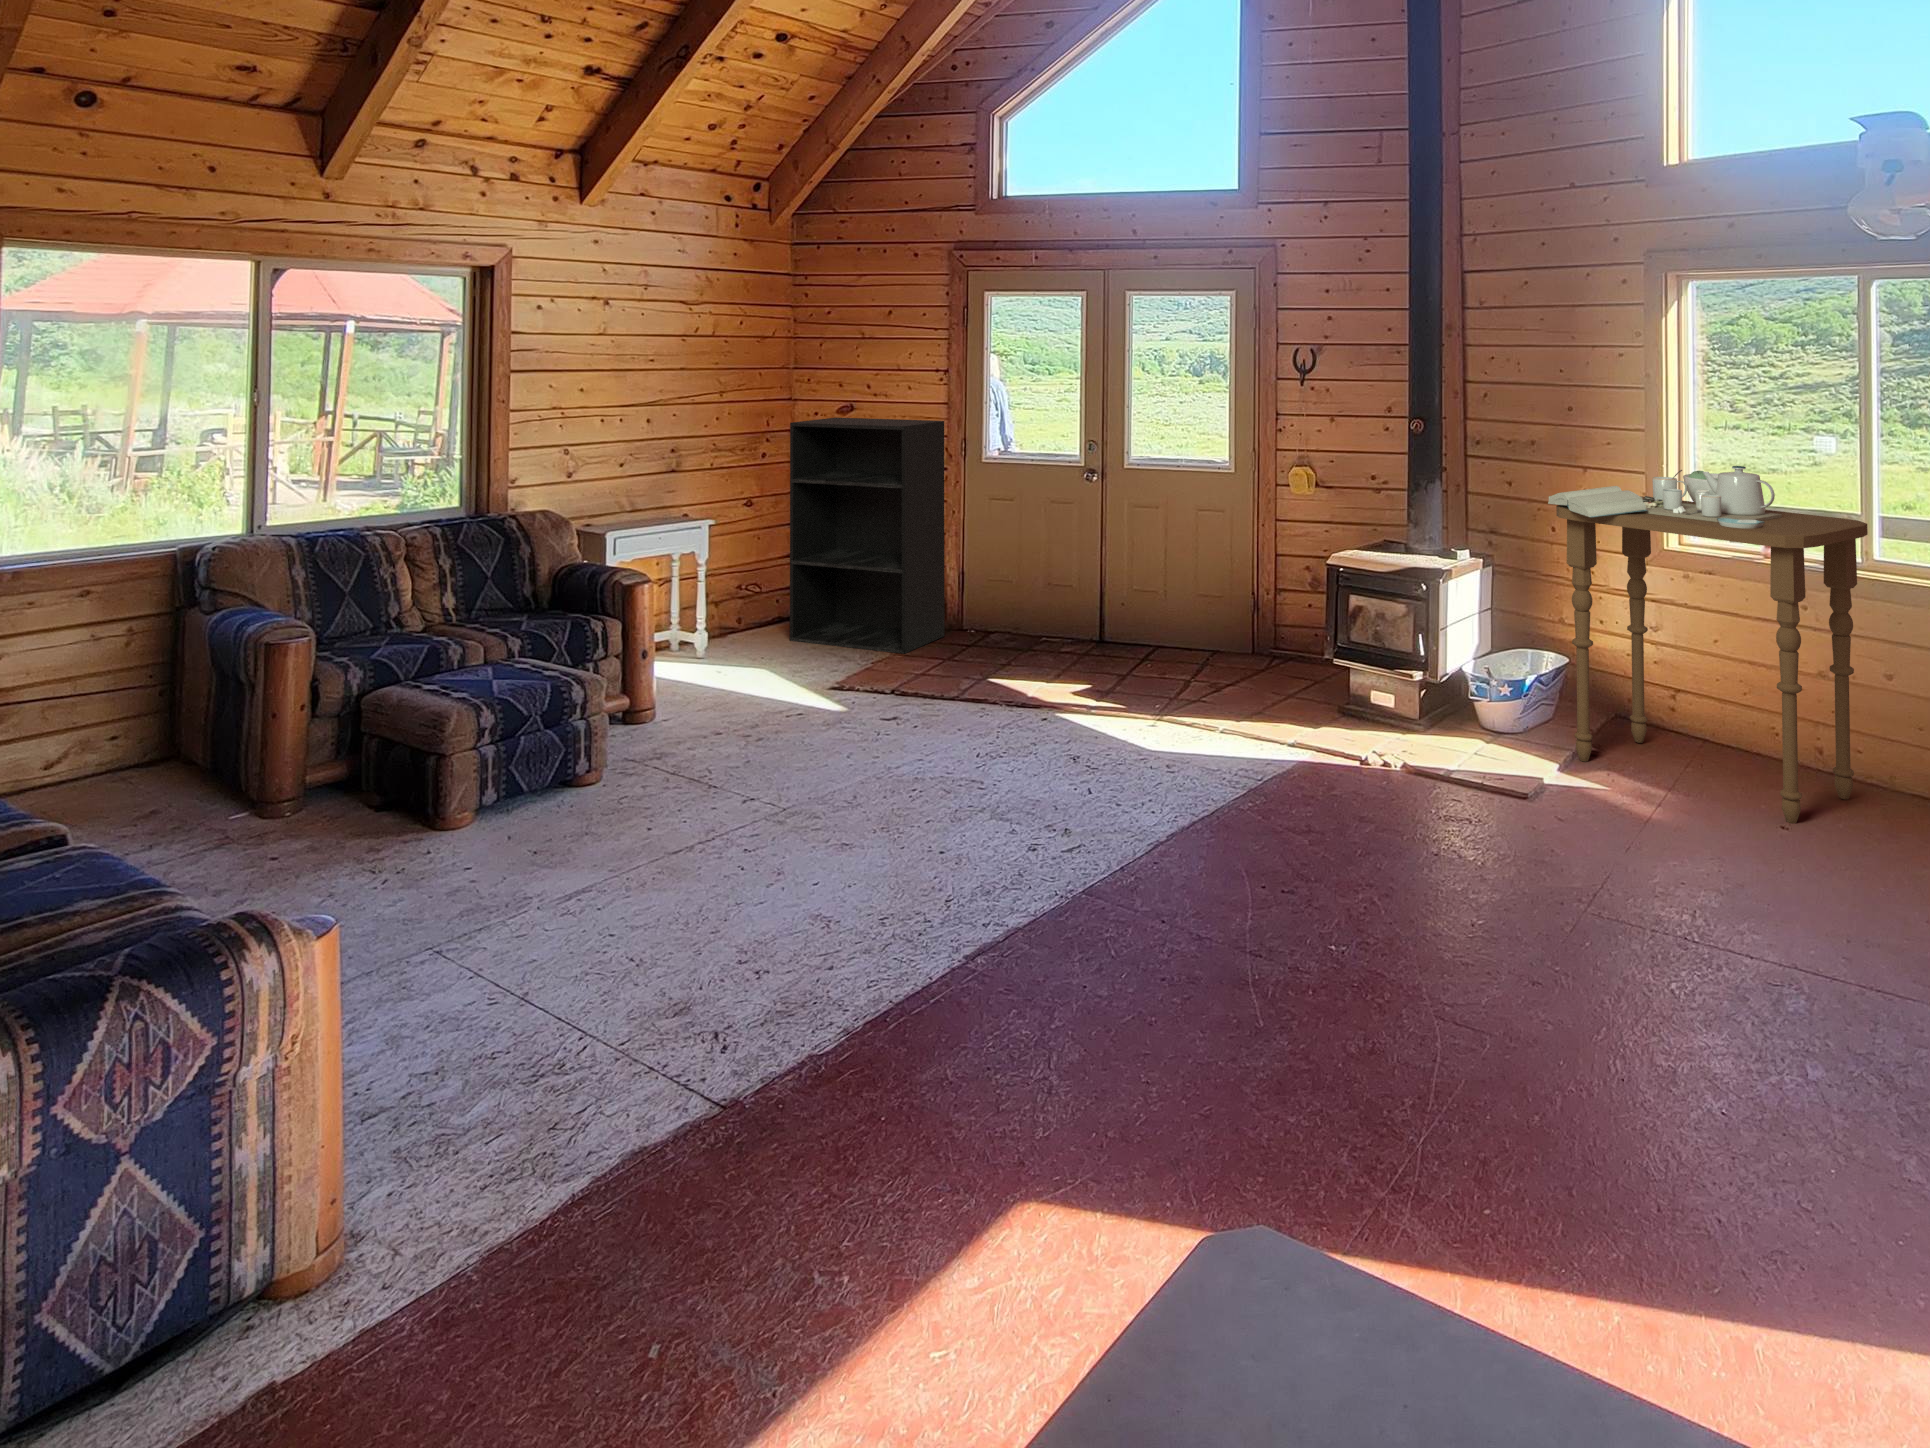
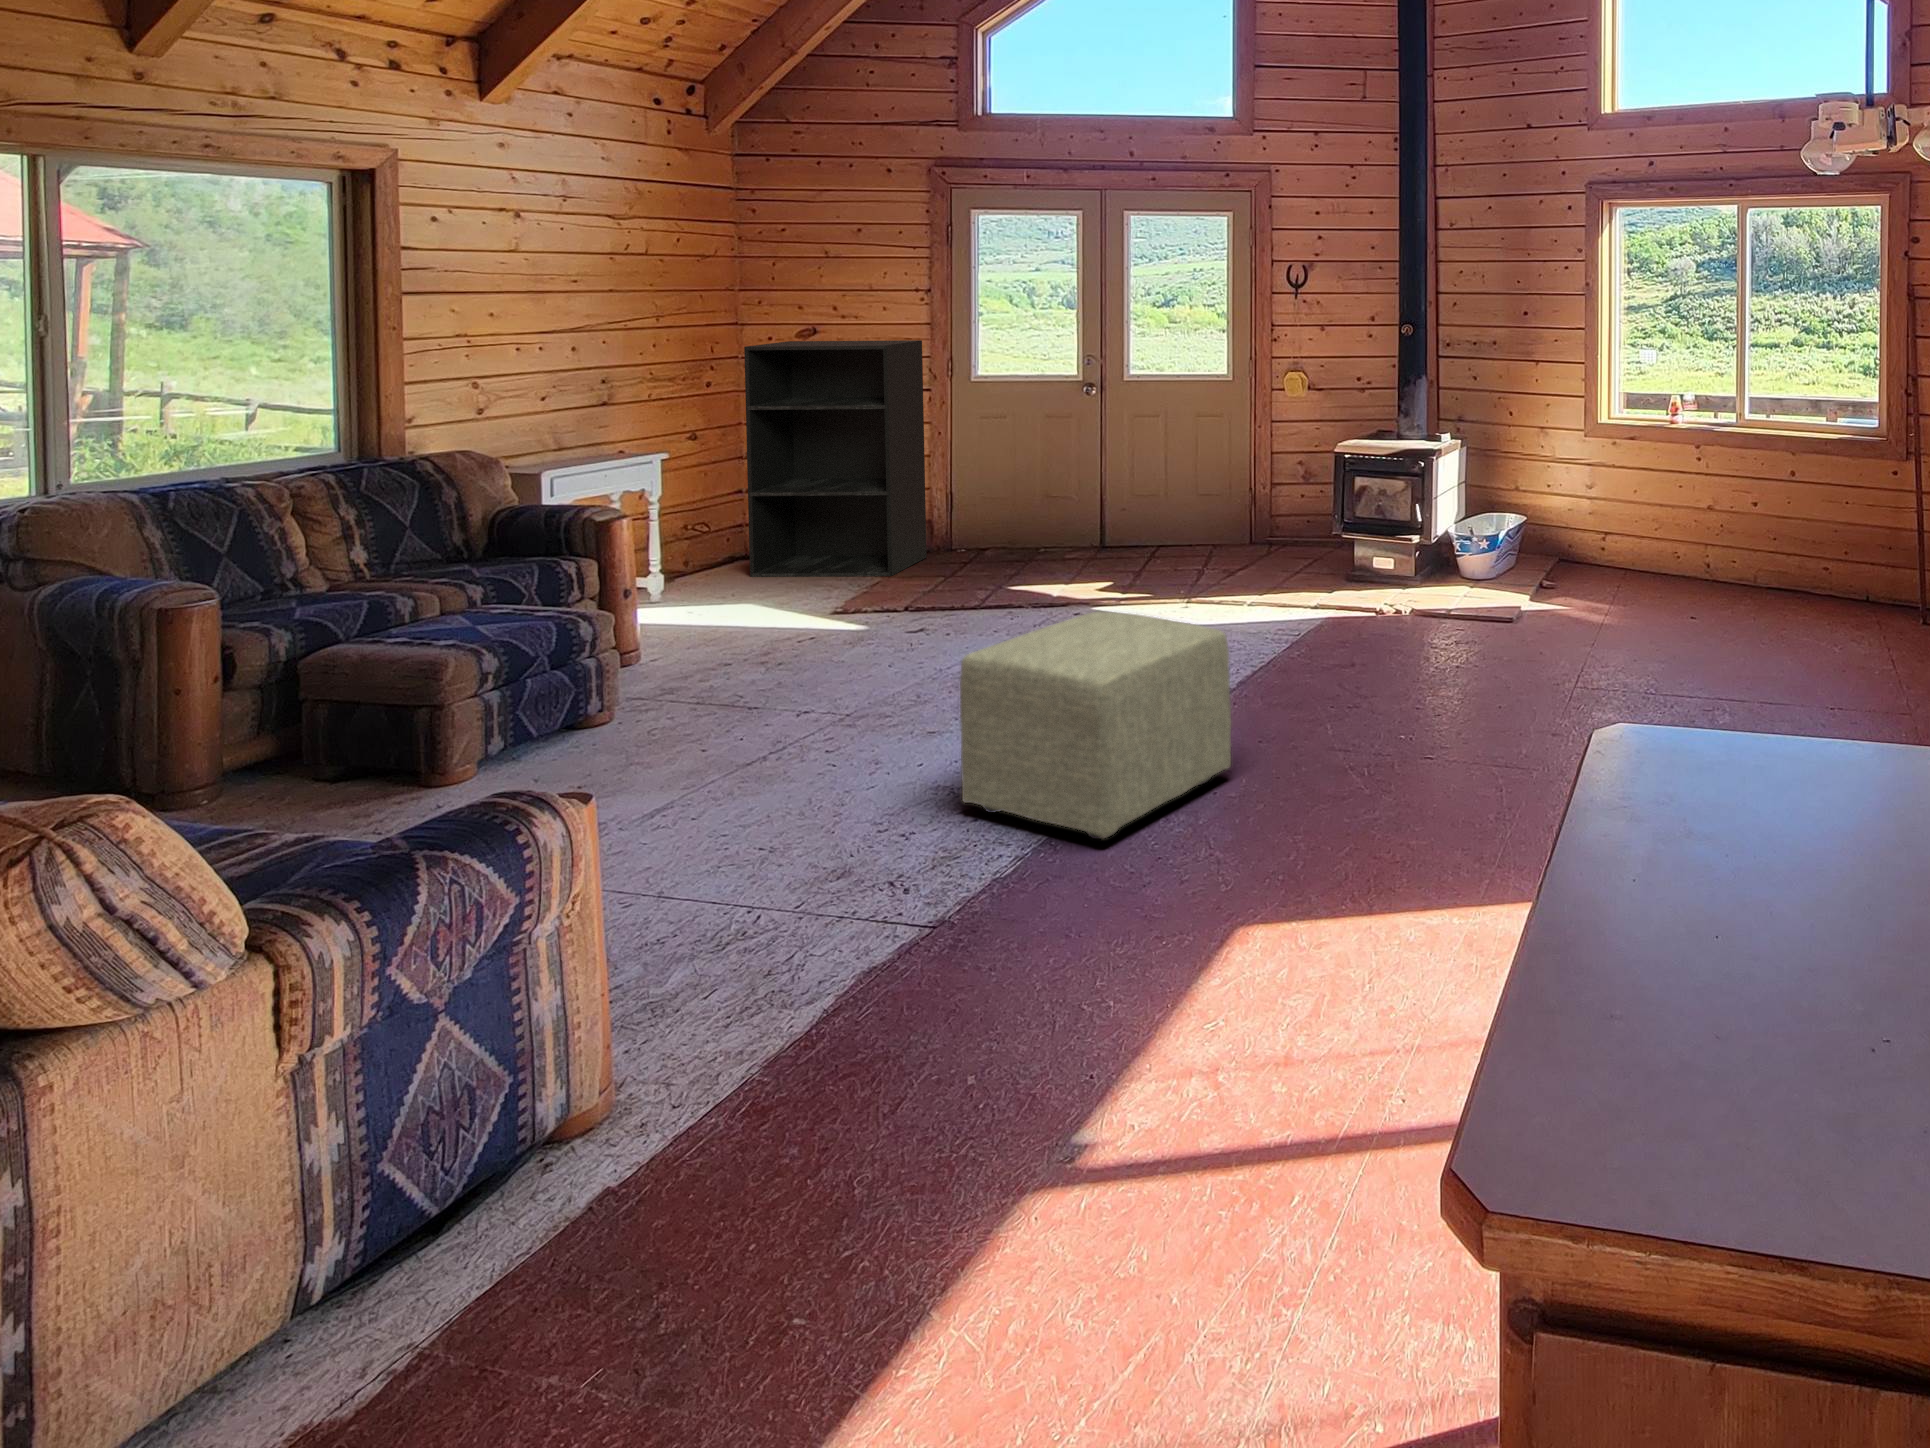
side table: present [1548,466,1868,824] -> none [1520,347,1752,614]
ottoman: none [819,746,1104,1027] -> present [960,612,1231,839]

